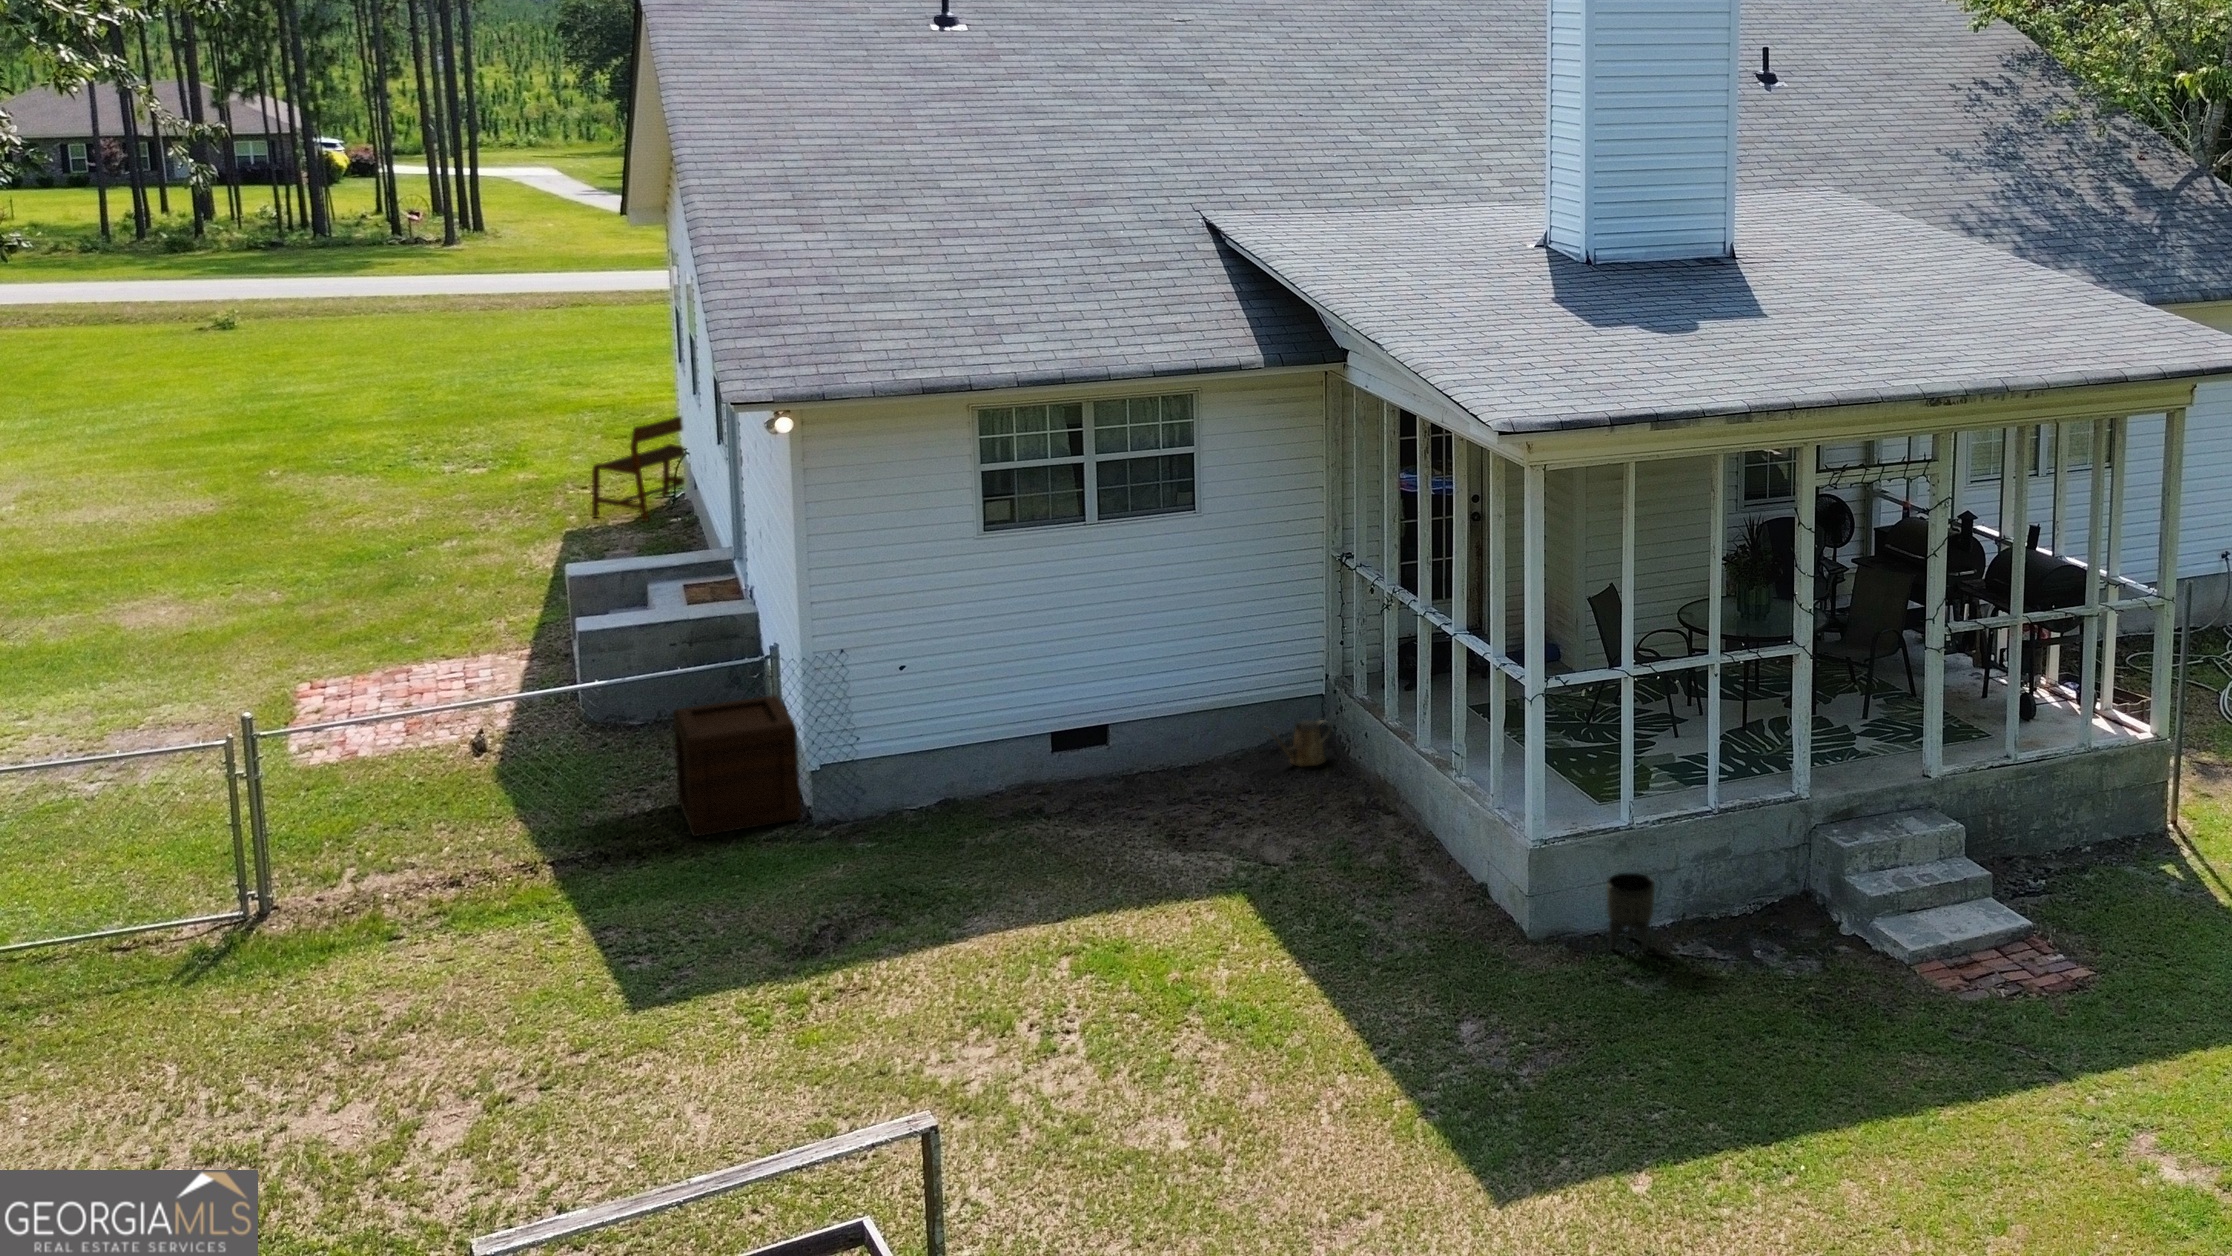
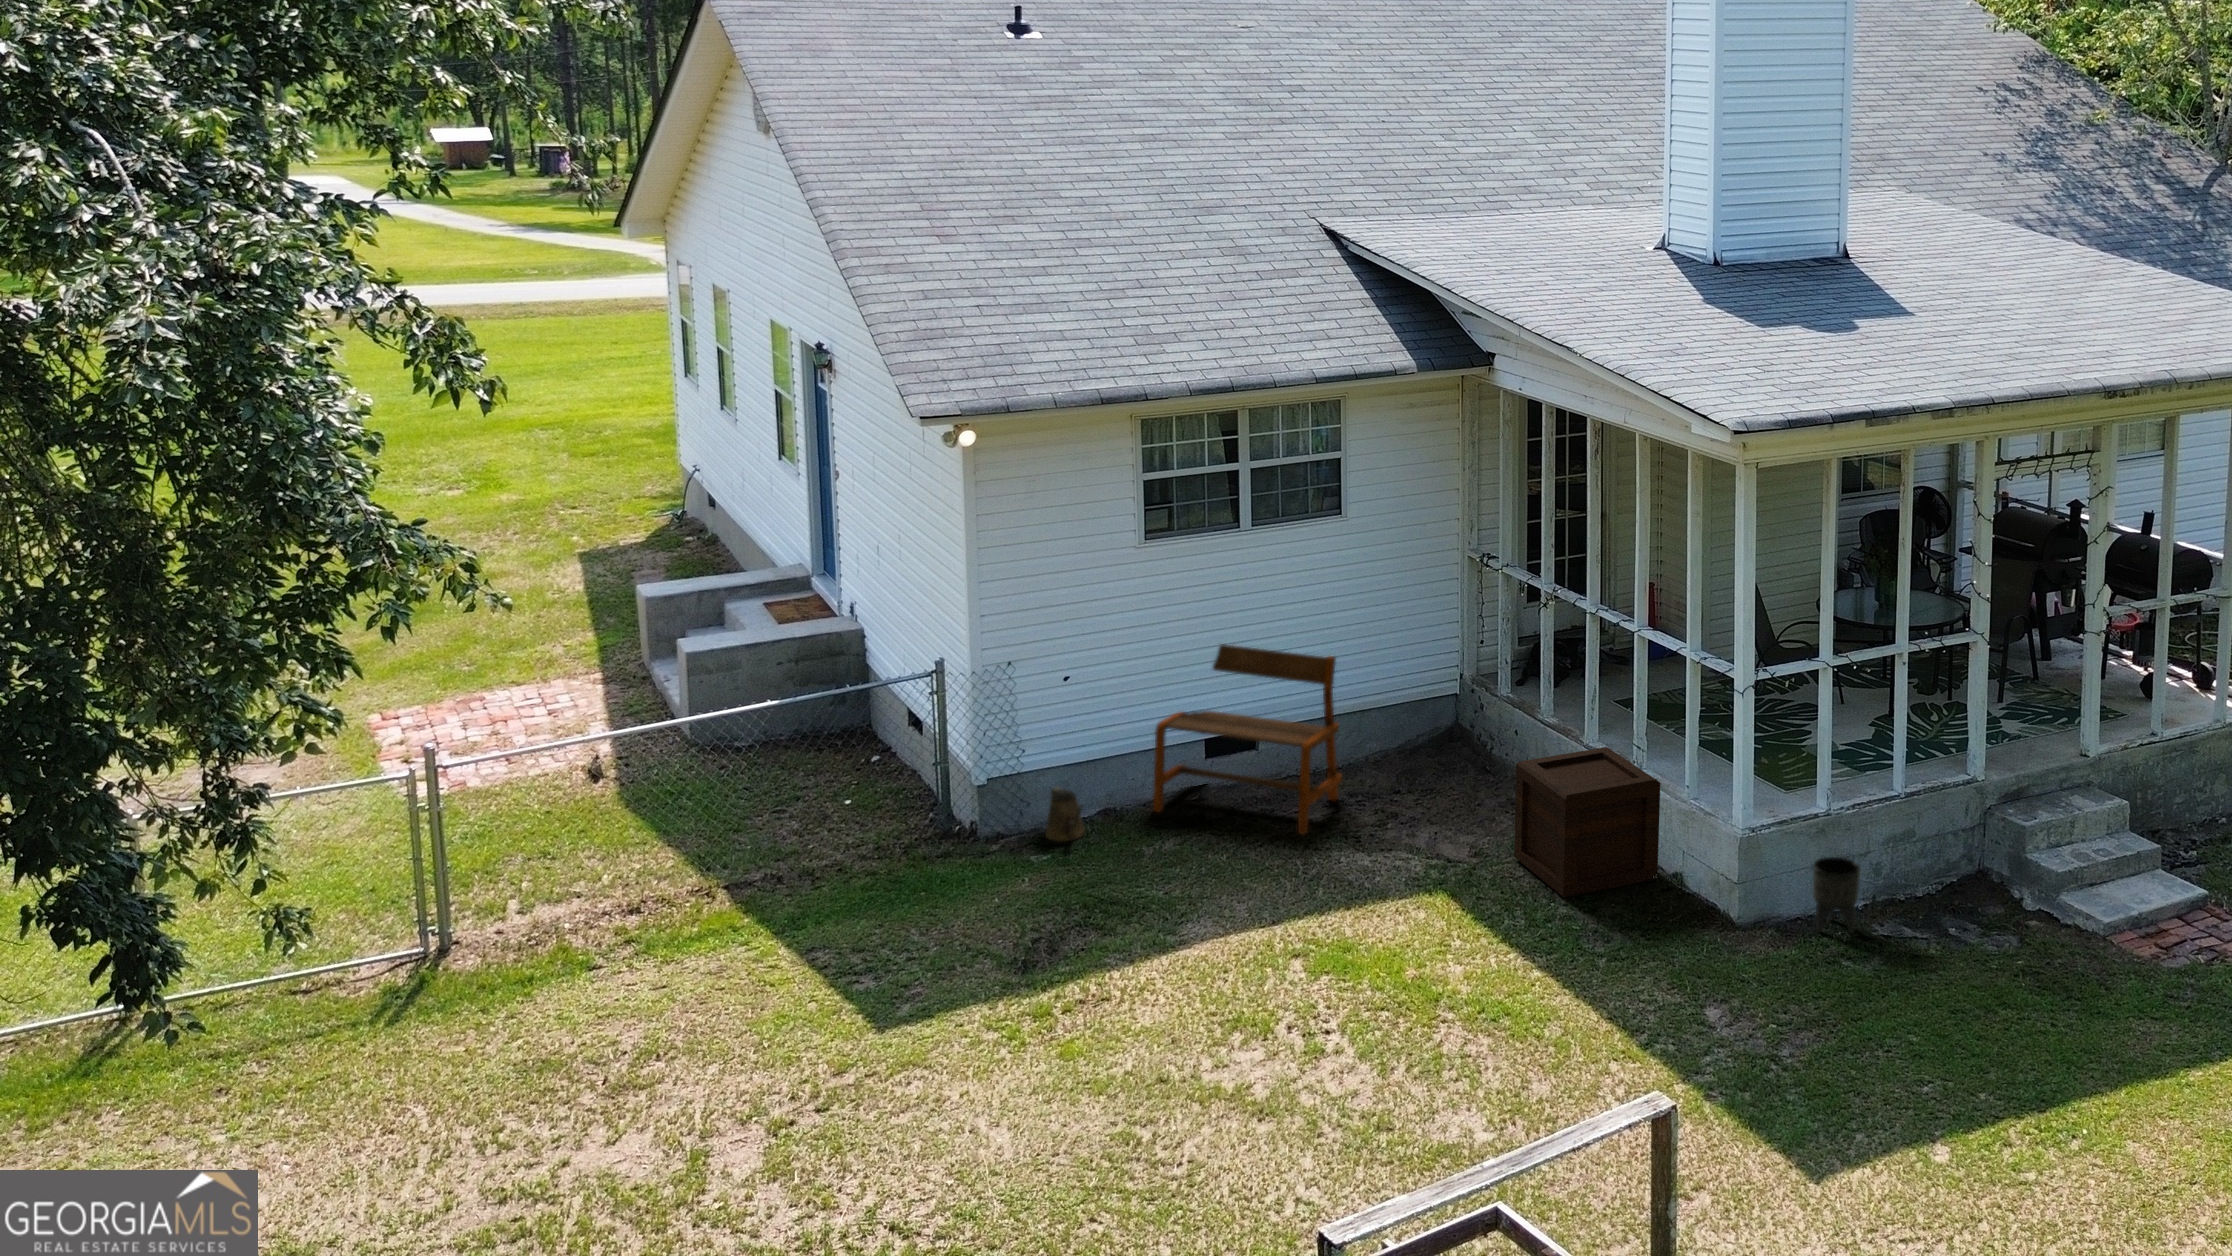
bench: present [592,416,685,522] -> present [1153,643,1342,834]
wooden crate: present [673,695,801,837] -> present [1514,747,1660,898]
watering can: present [1265,720,1332,767] -> present [1045,787,1084,842]

